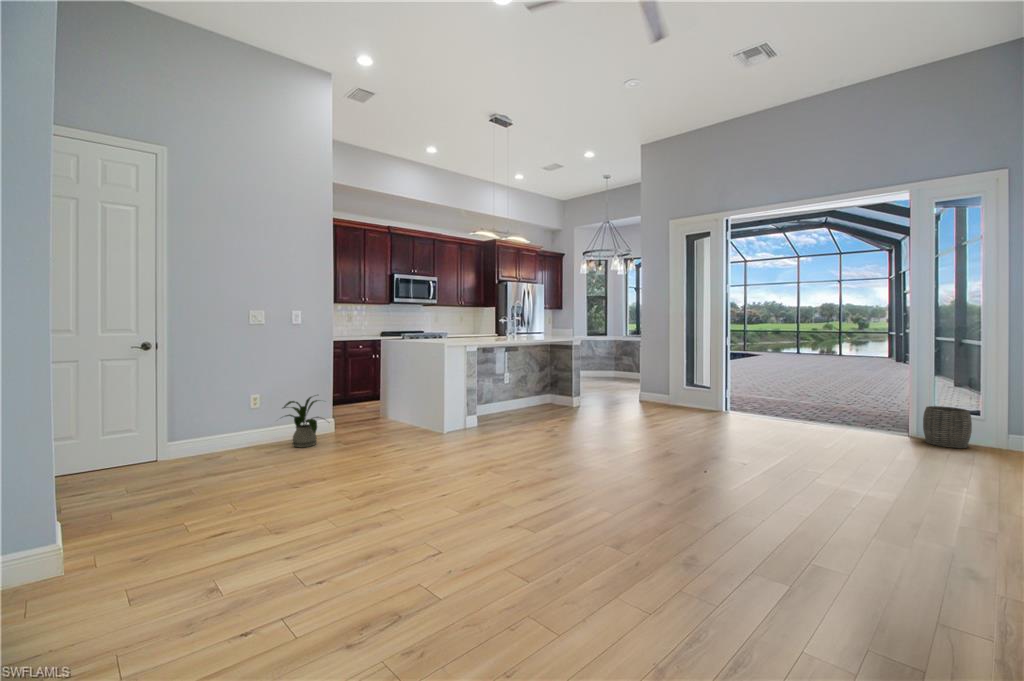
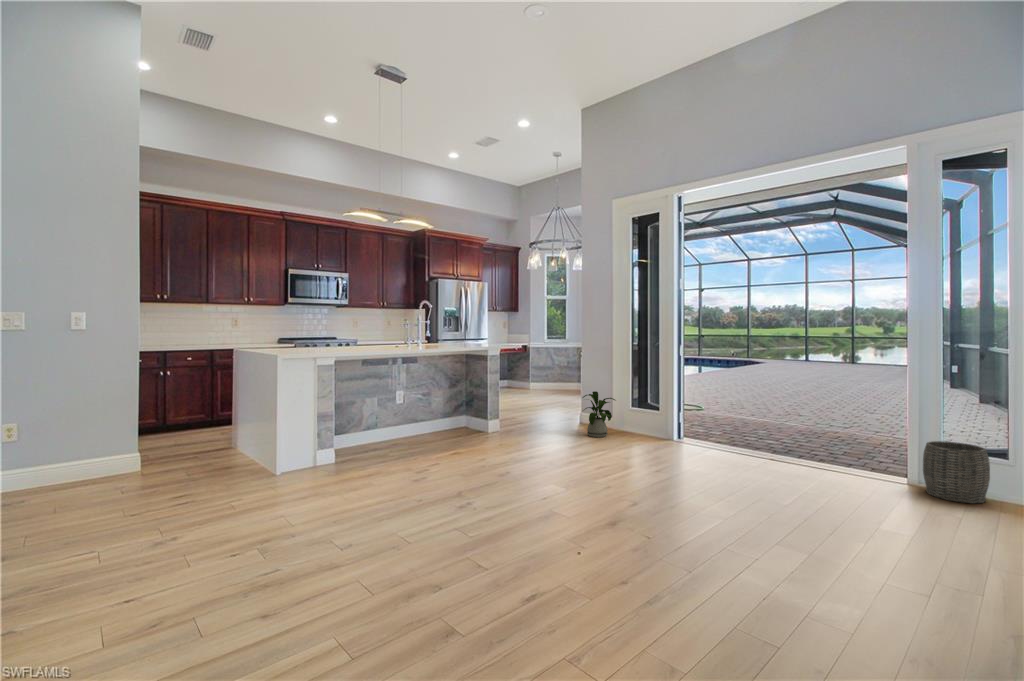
house plant: present [283,397,319,448] -> present [583,391,615,437]

